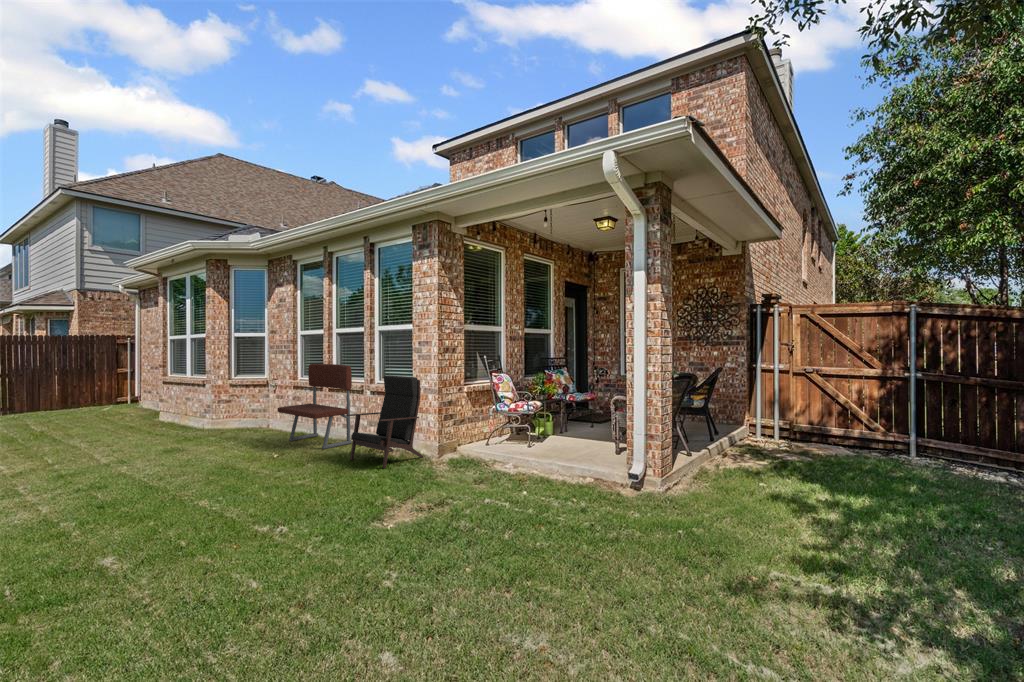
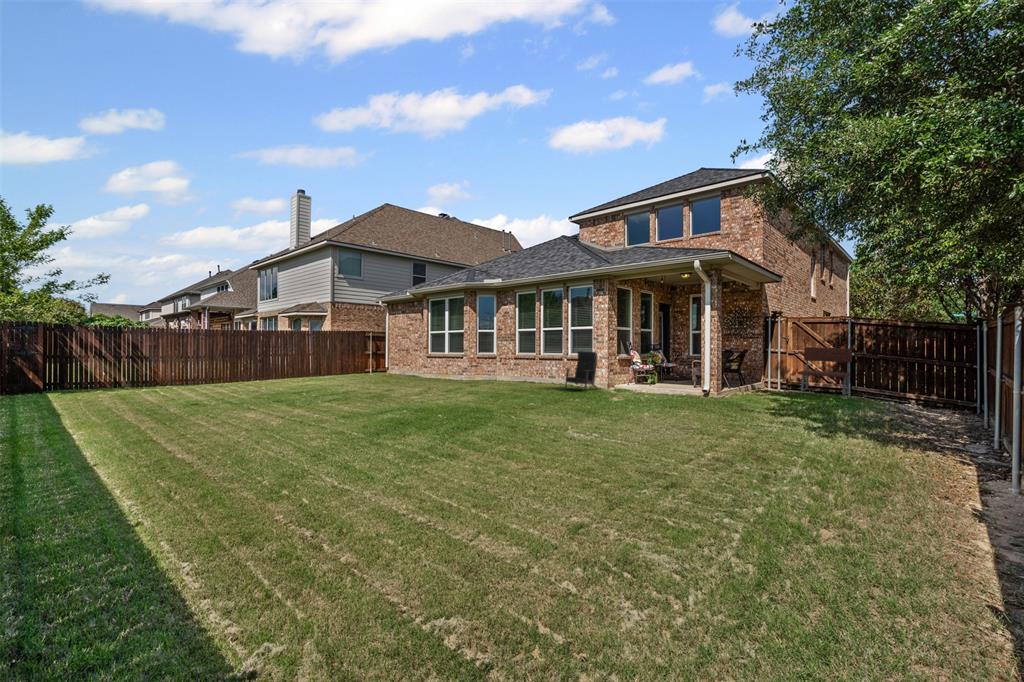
bench: present [278,364,352,449] -> present [798,347,852,395]

